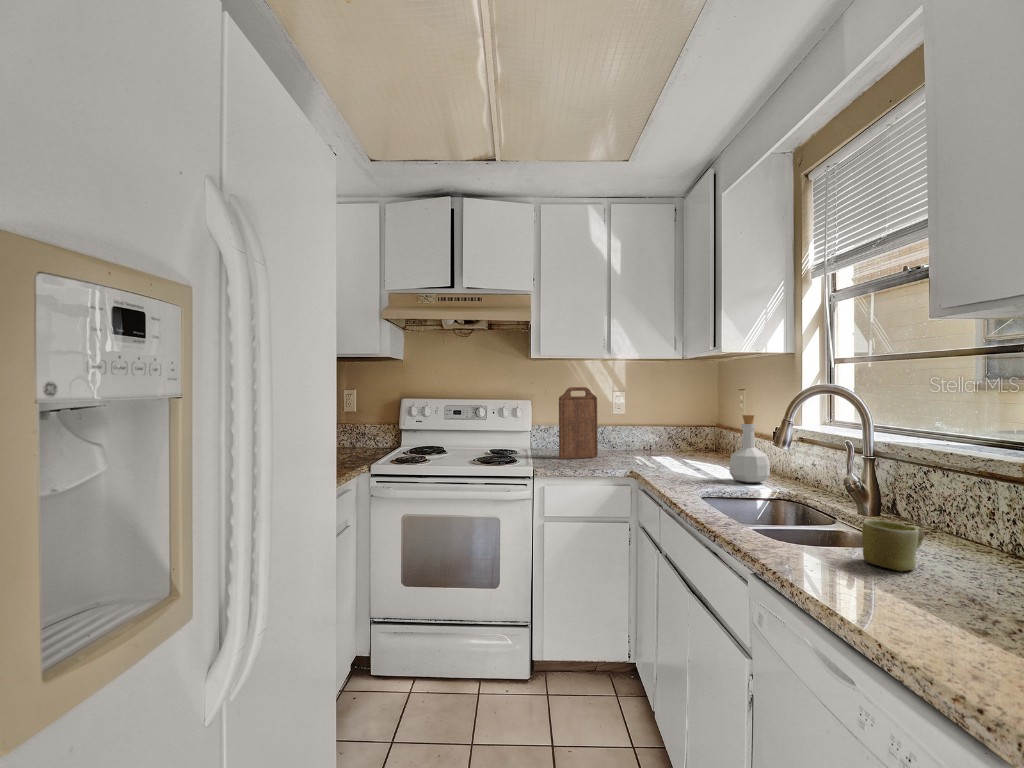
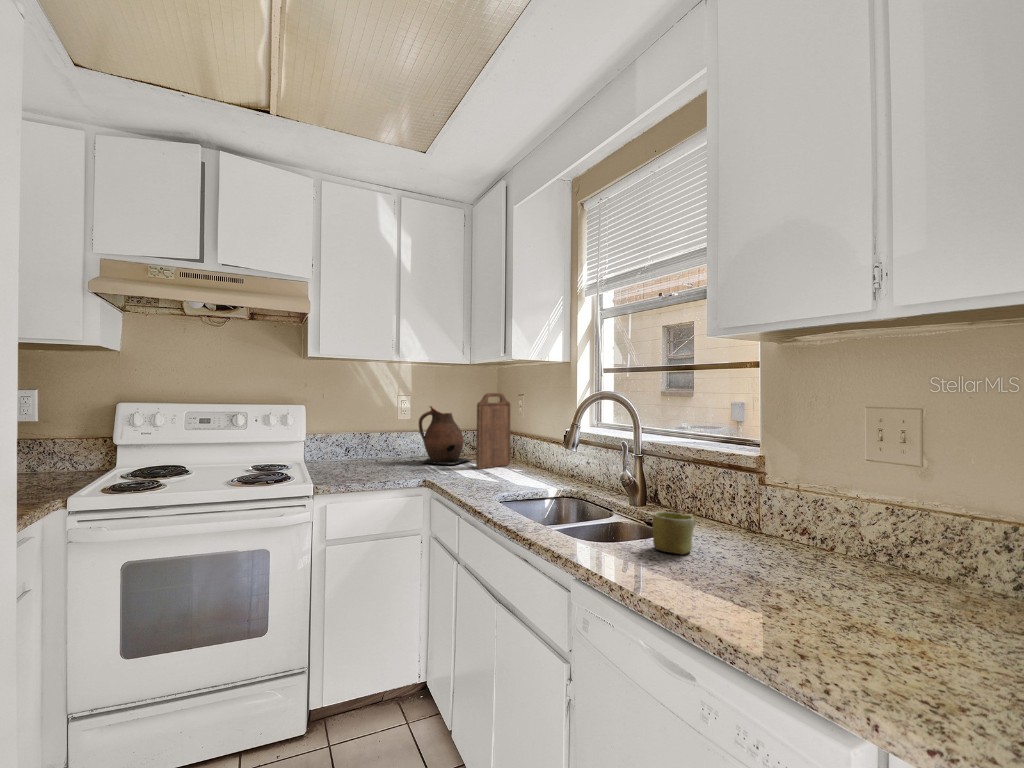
cutting board: present [559,387,598,459] -> present [476,393,511,469]
ceramic pitcher: none [632,401,687,460] -> present [418,406,471,465]
bottle: present [729,415,770,483] -> none [519,420,554,484]

